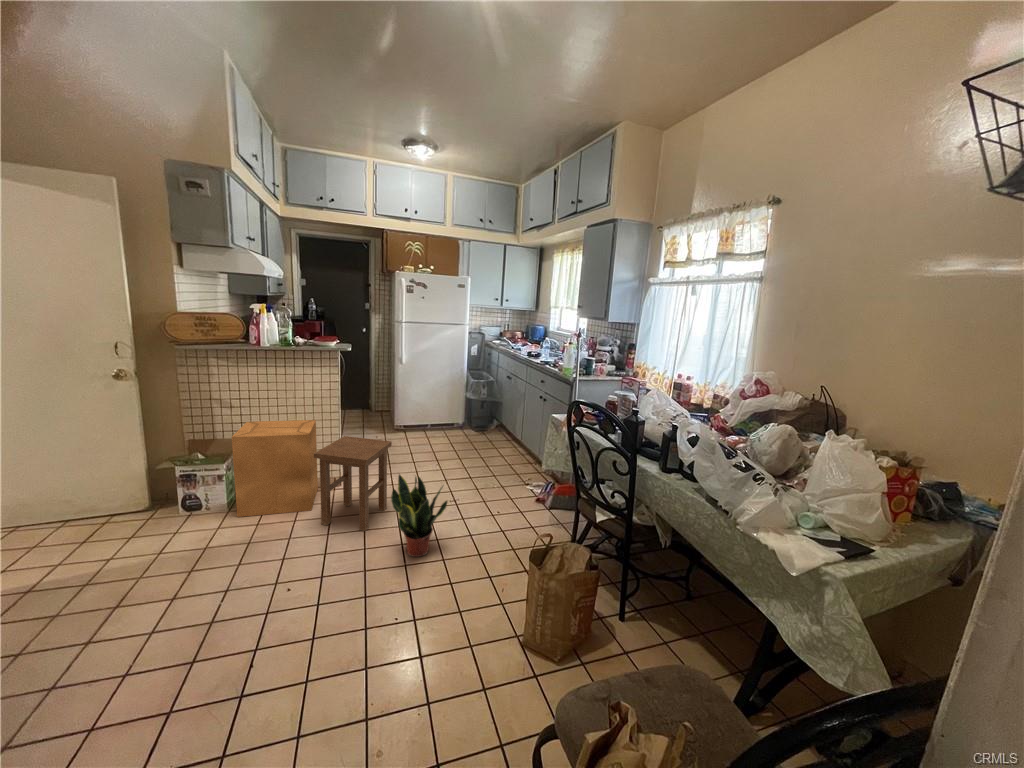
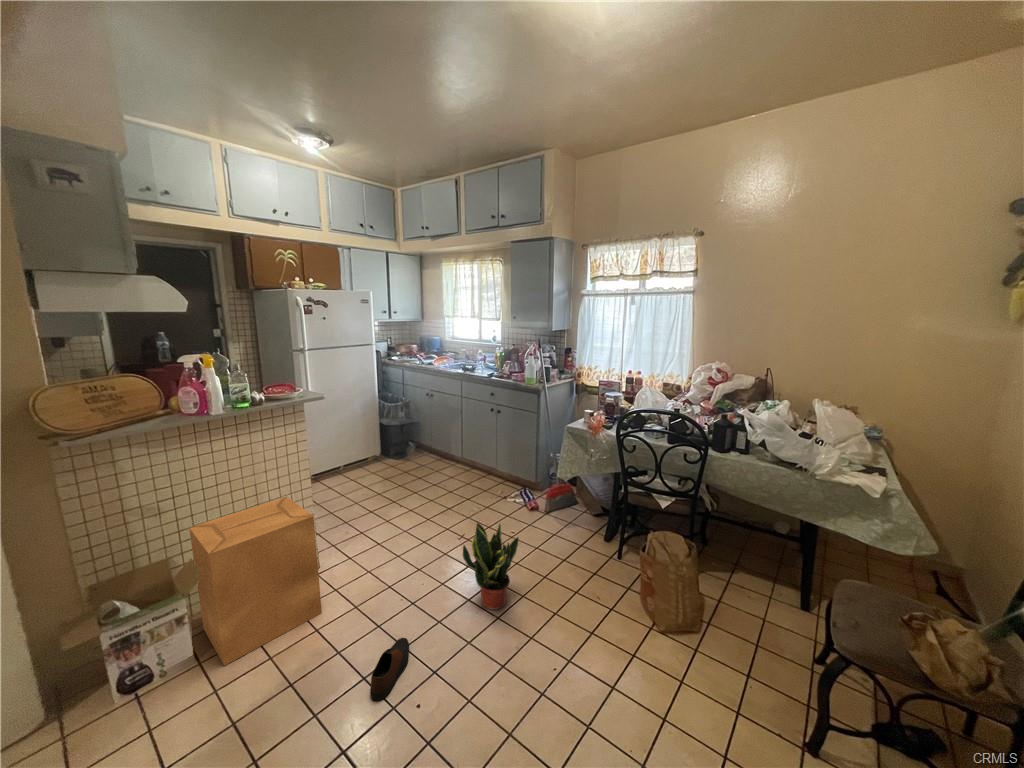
stool: present [314,436,392,531] -> none [345,495,420,623]
shoe: none [275,543,332,575] -> present [370,638,409,701]

